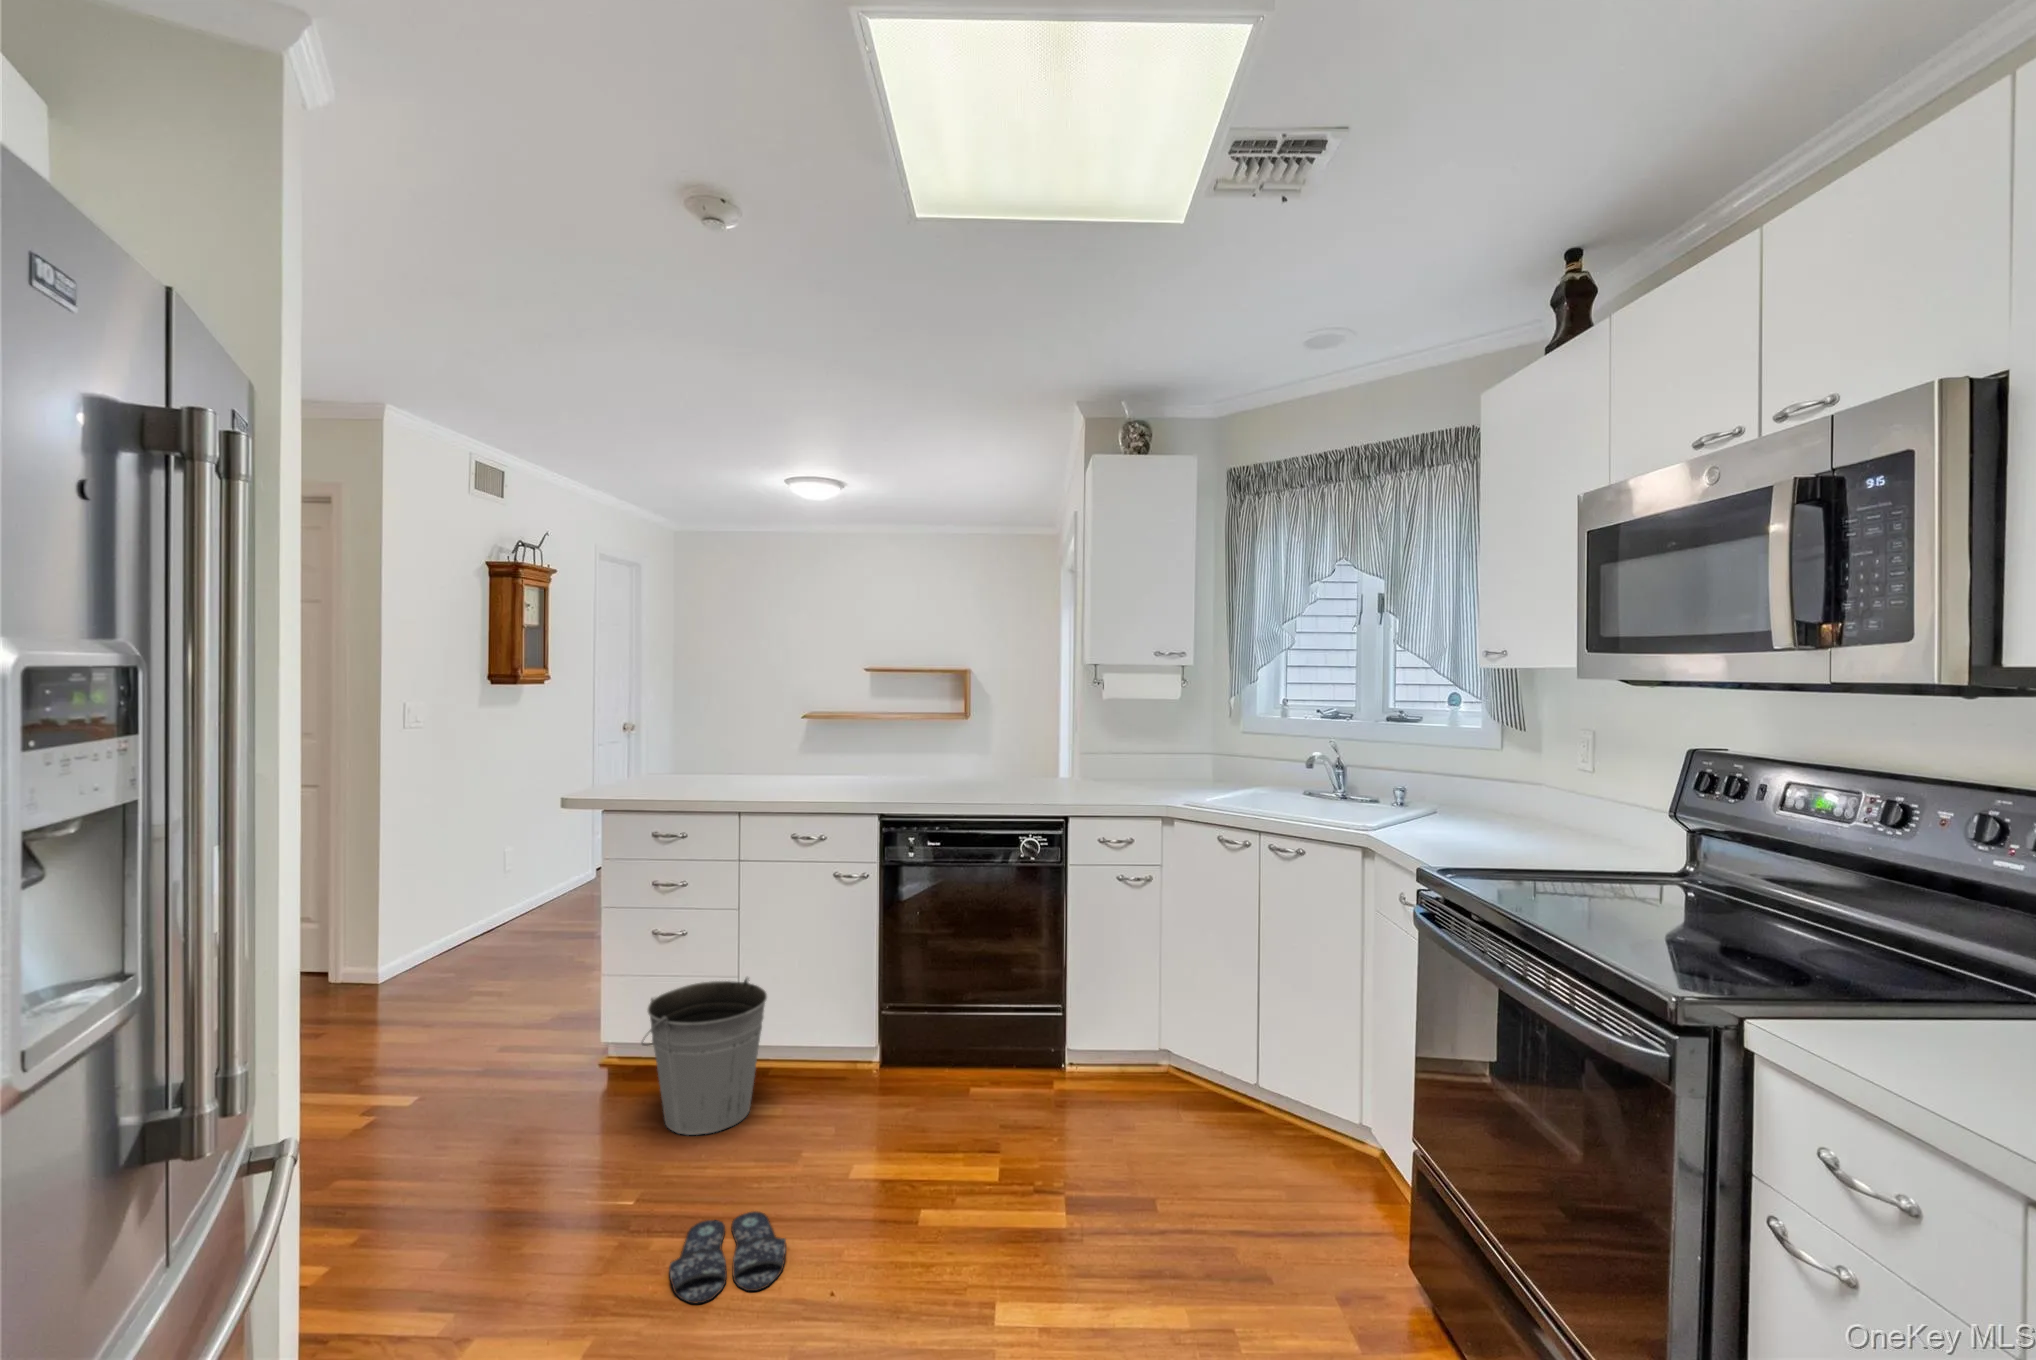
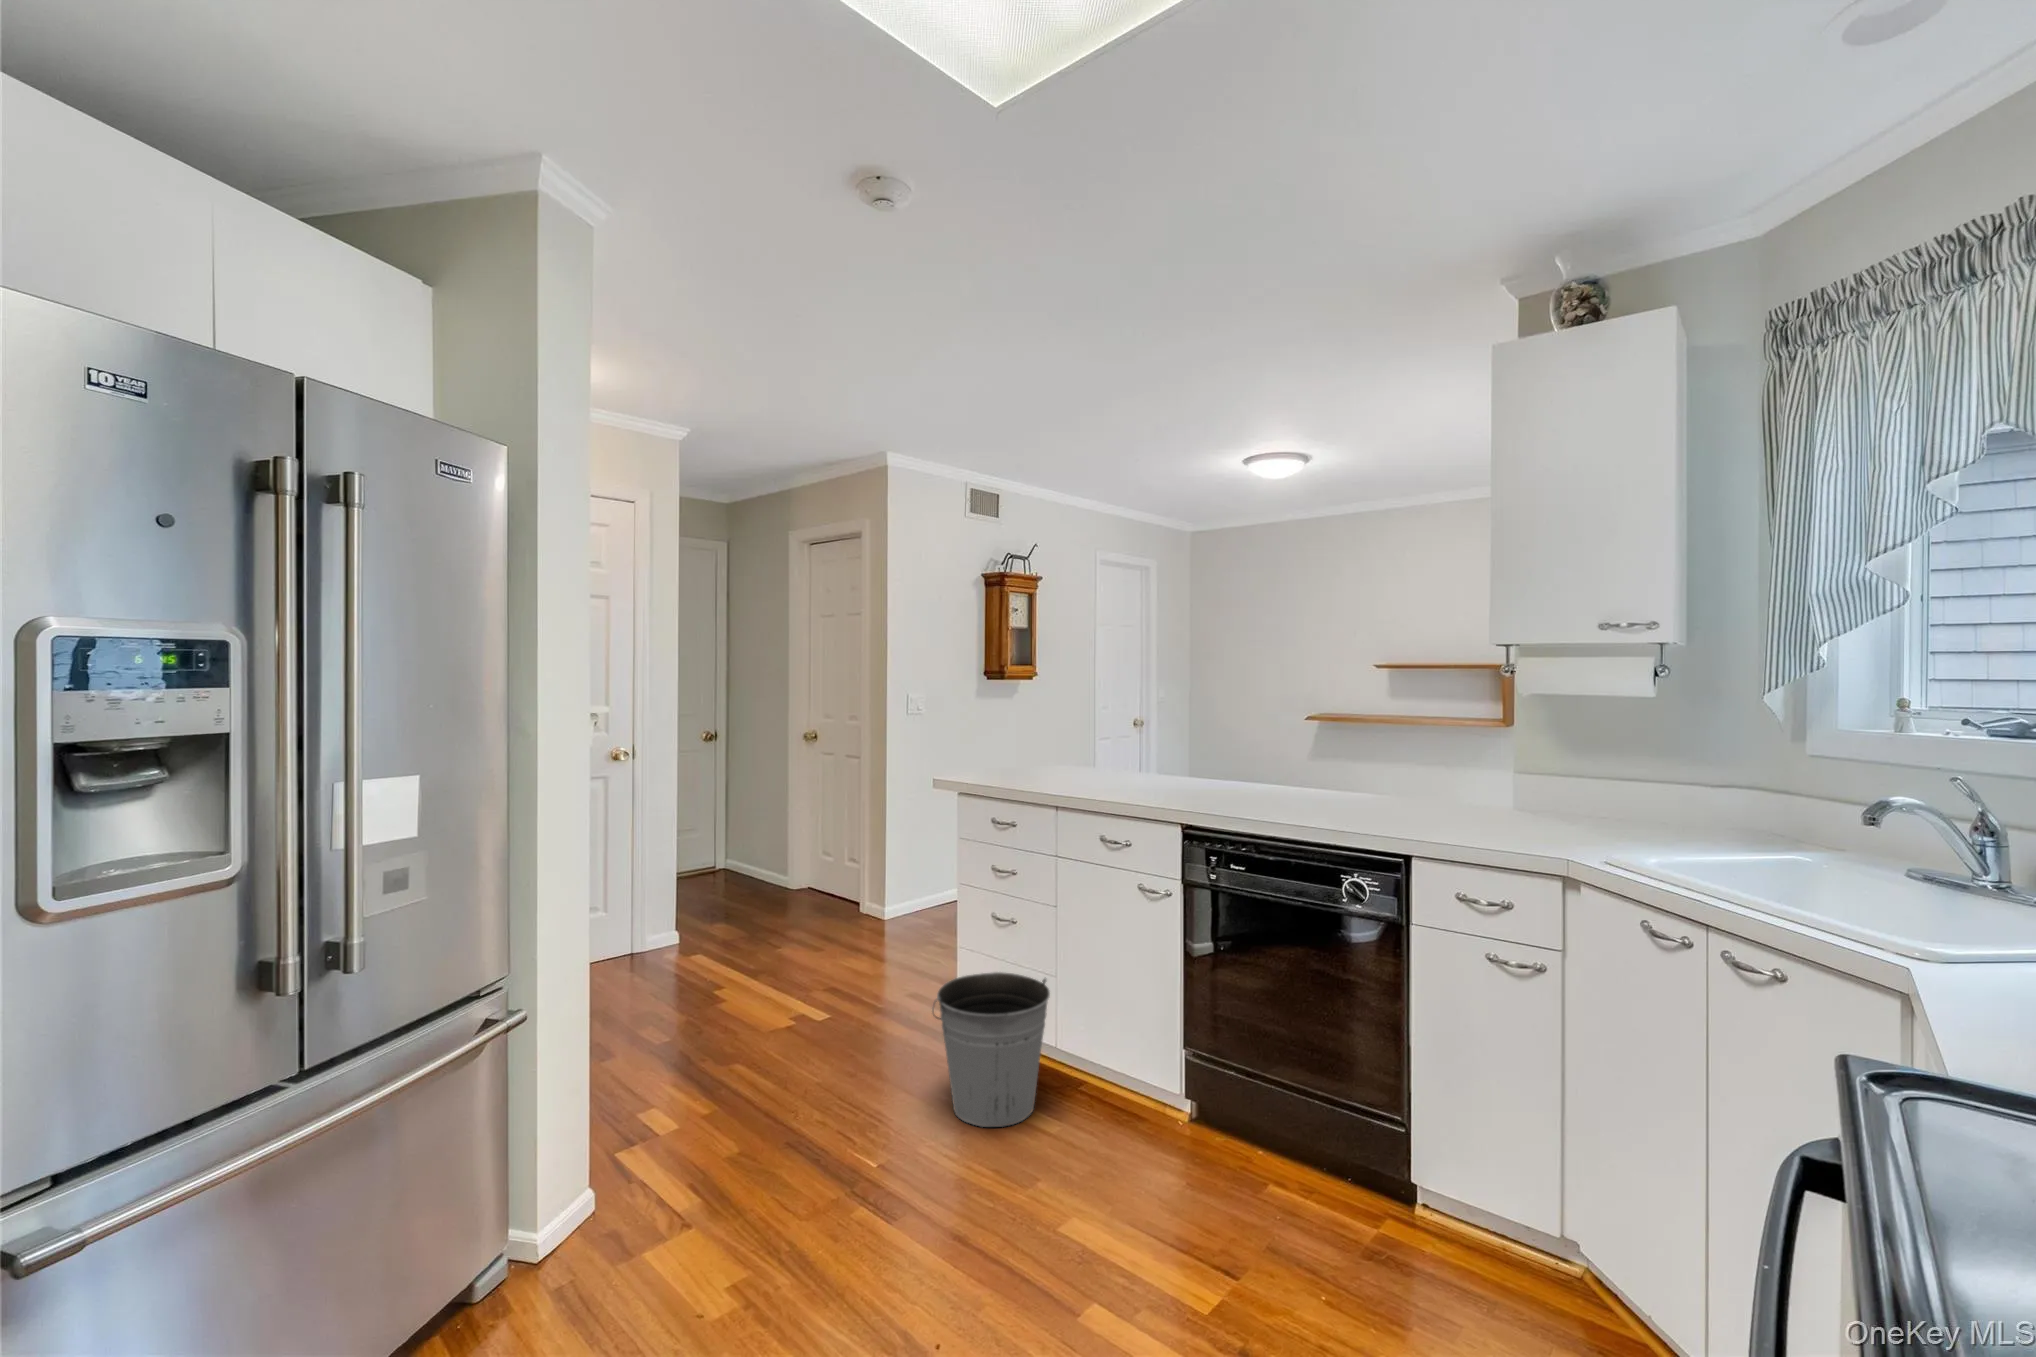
slippers: present [669,1211,786,1303] -> none [823,1211,950,1308]

